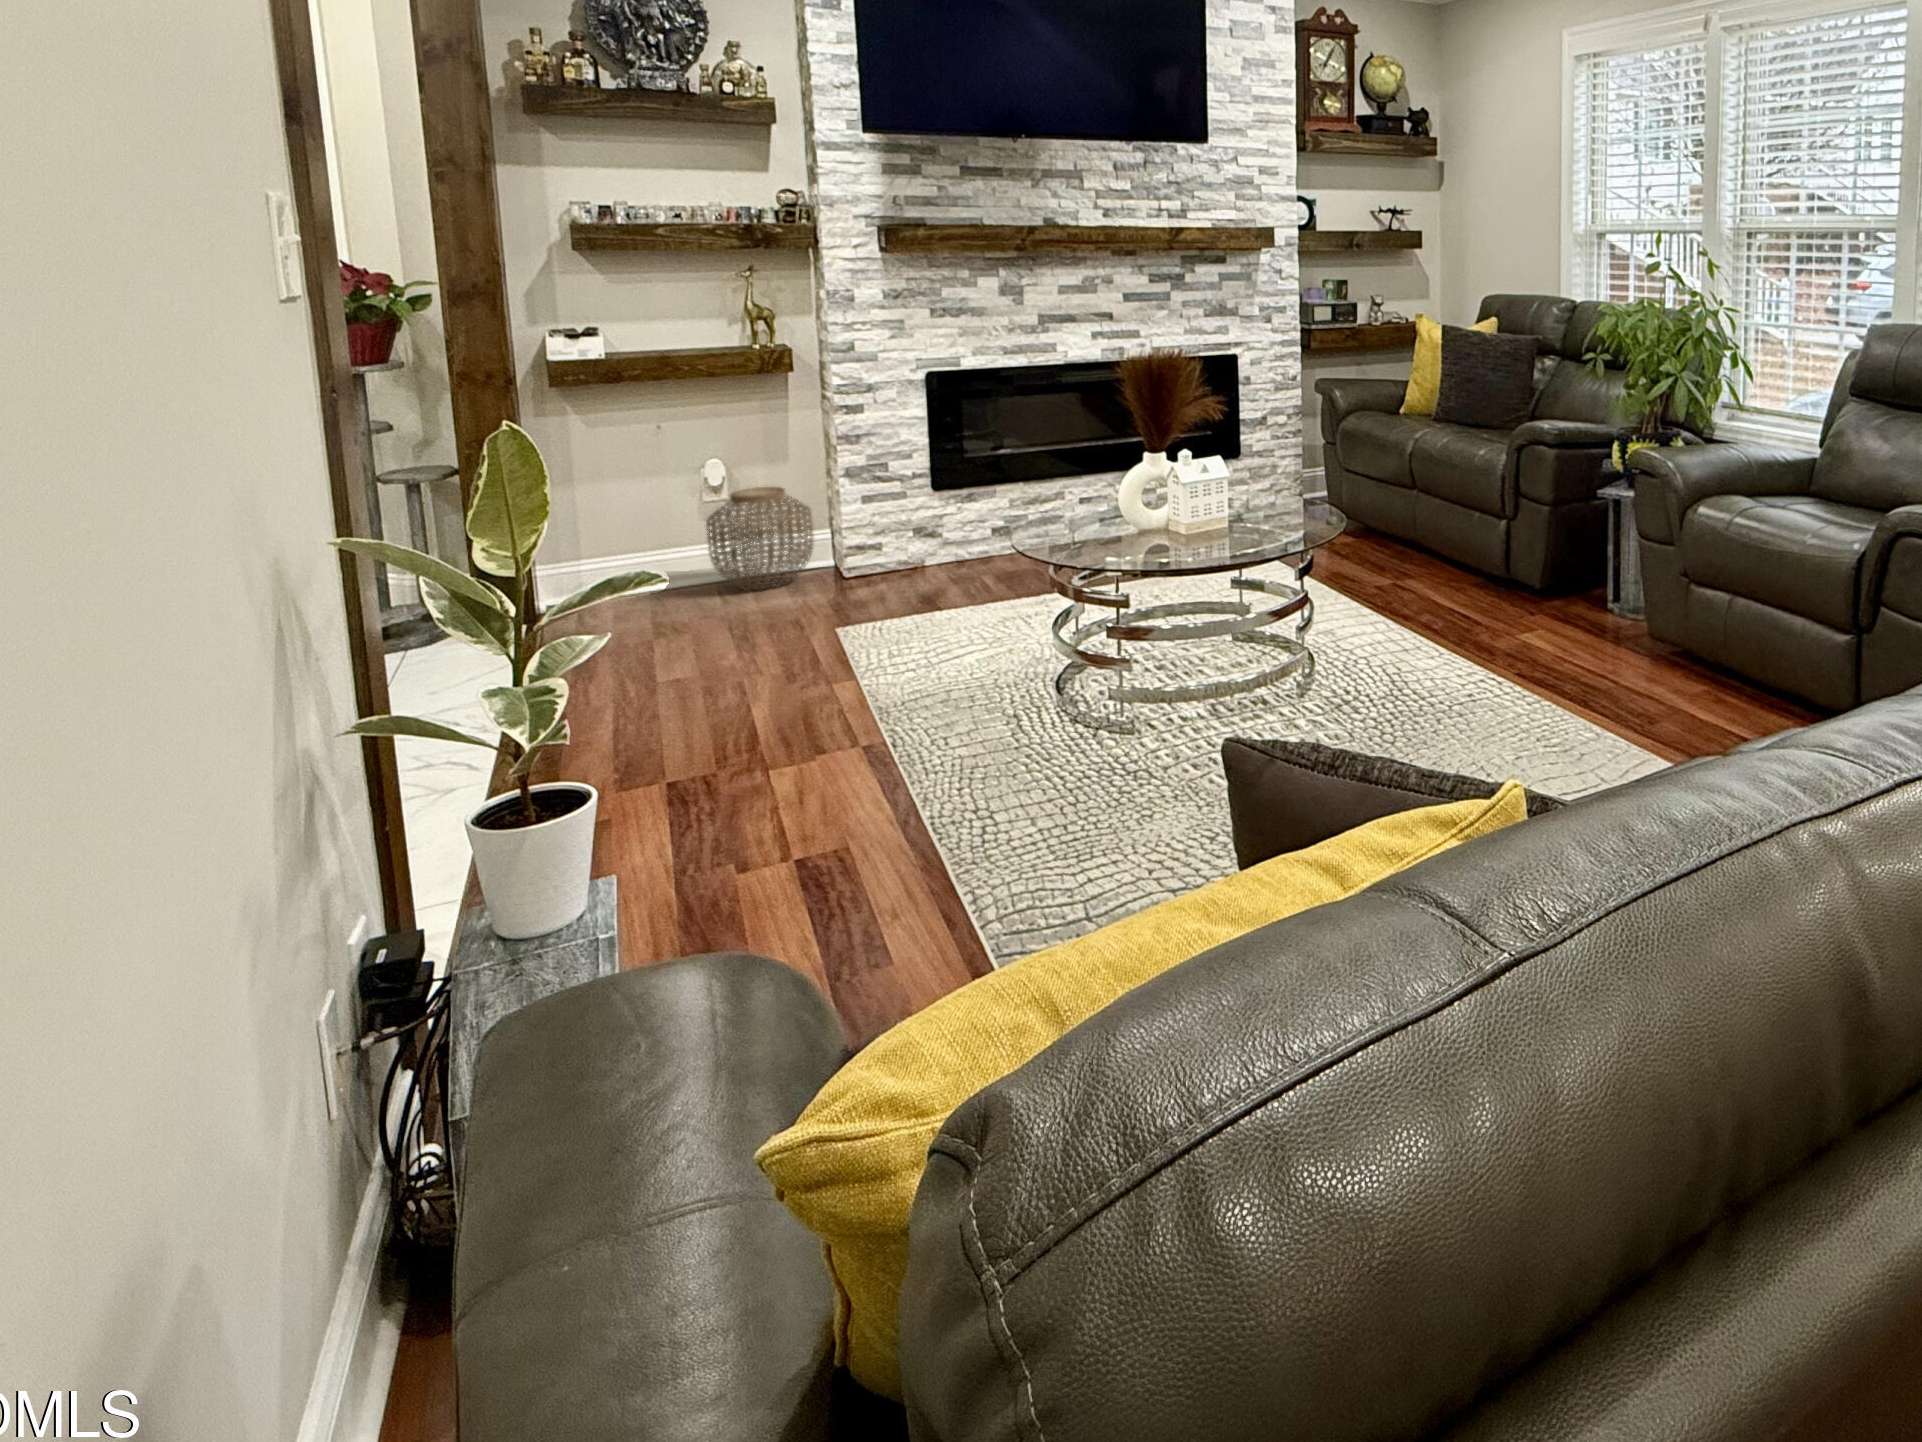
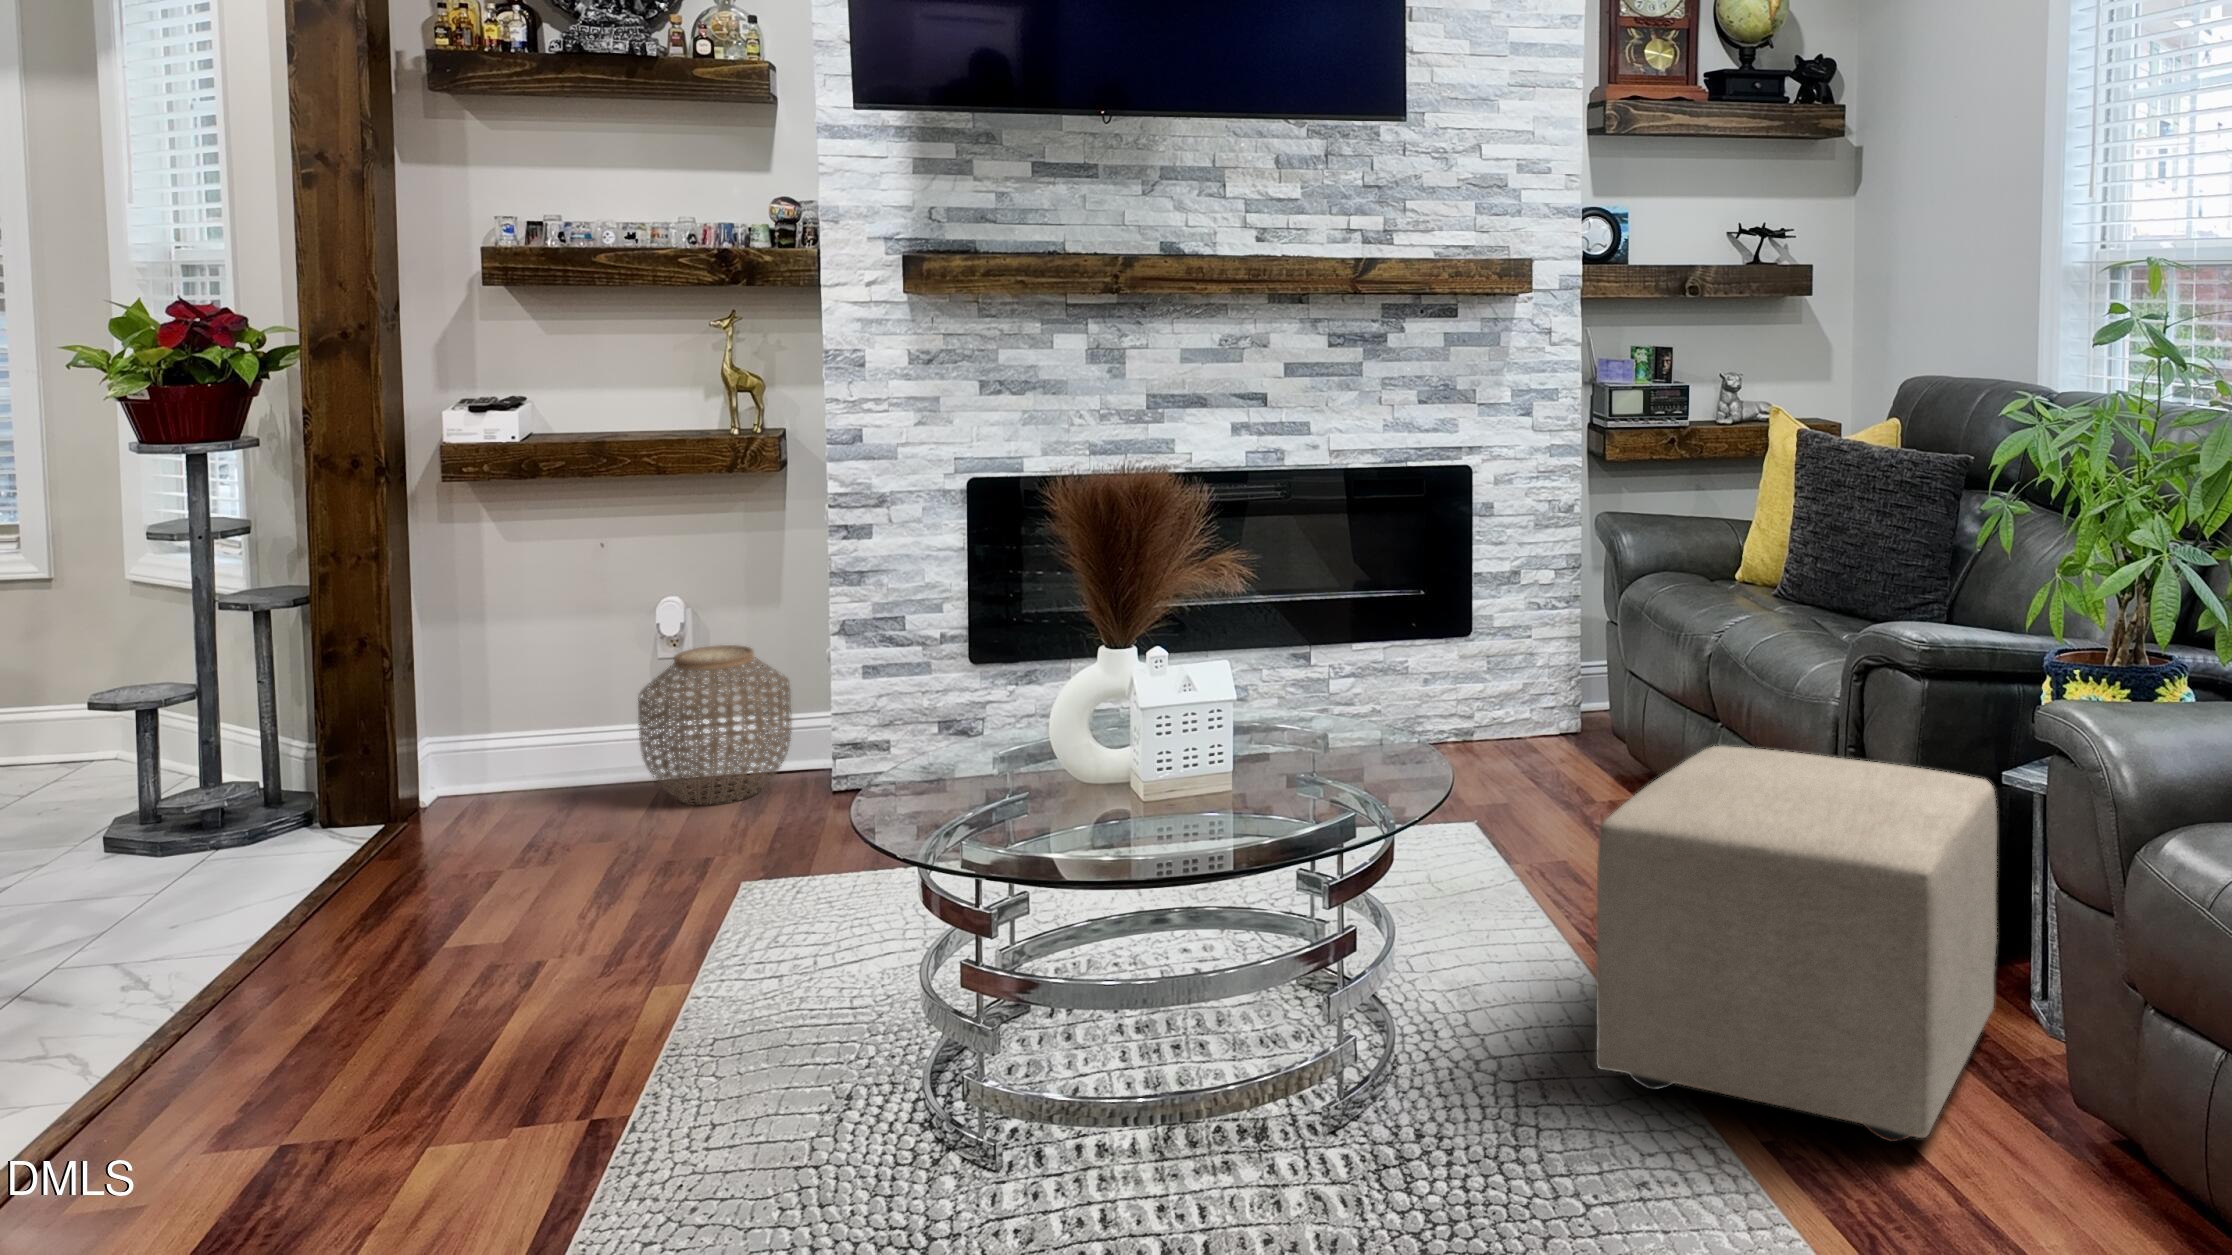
ottoman: none [1405,490,1588,665] -> present [1596,746,1997,1142]

